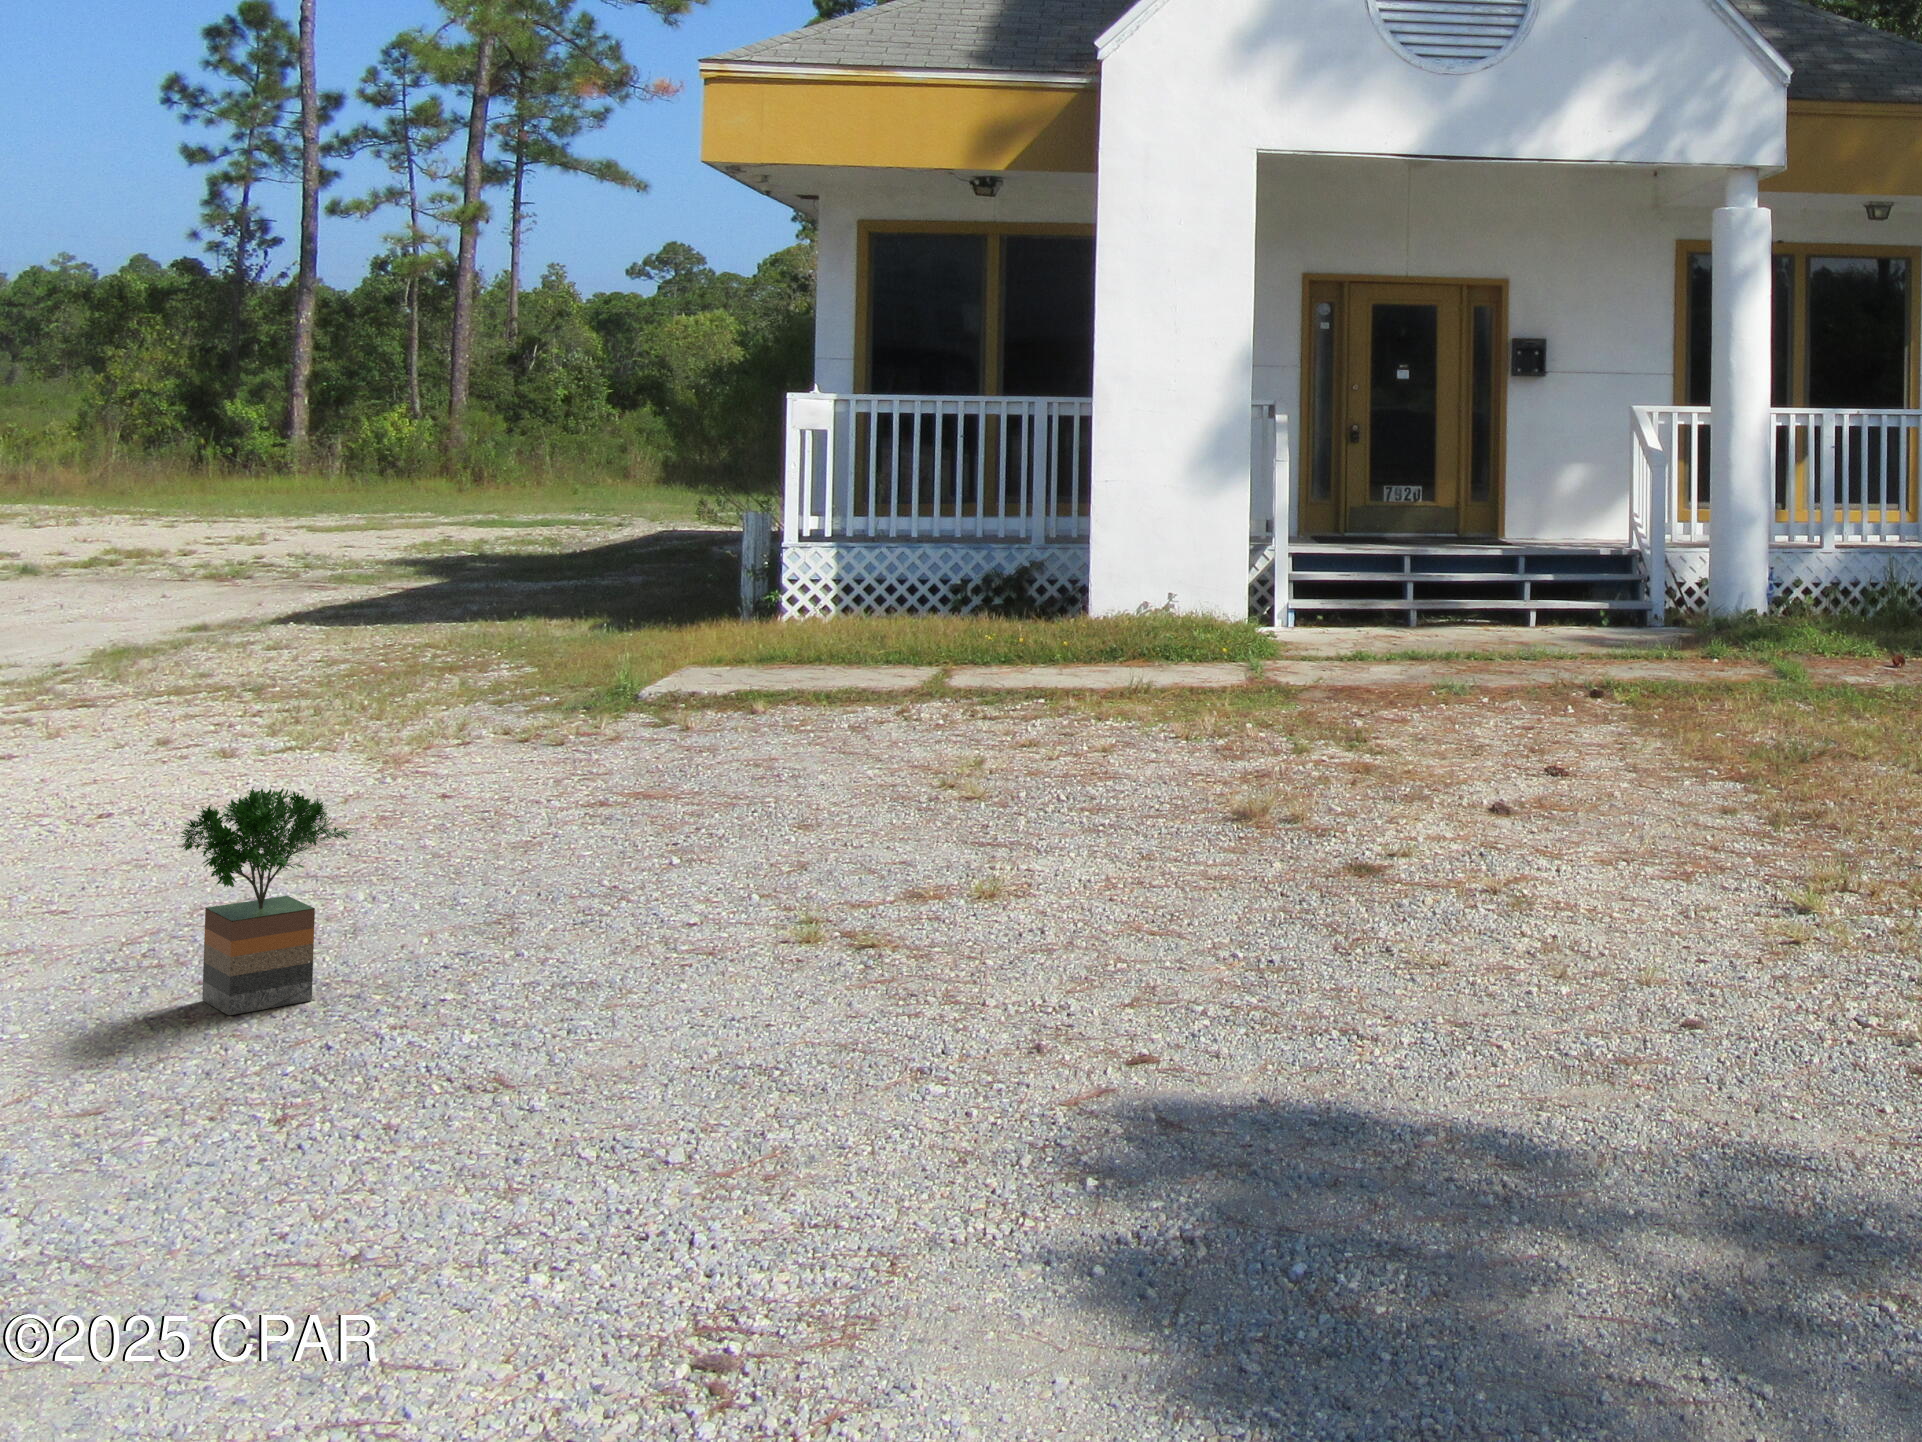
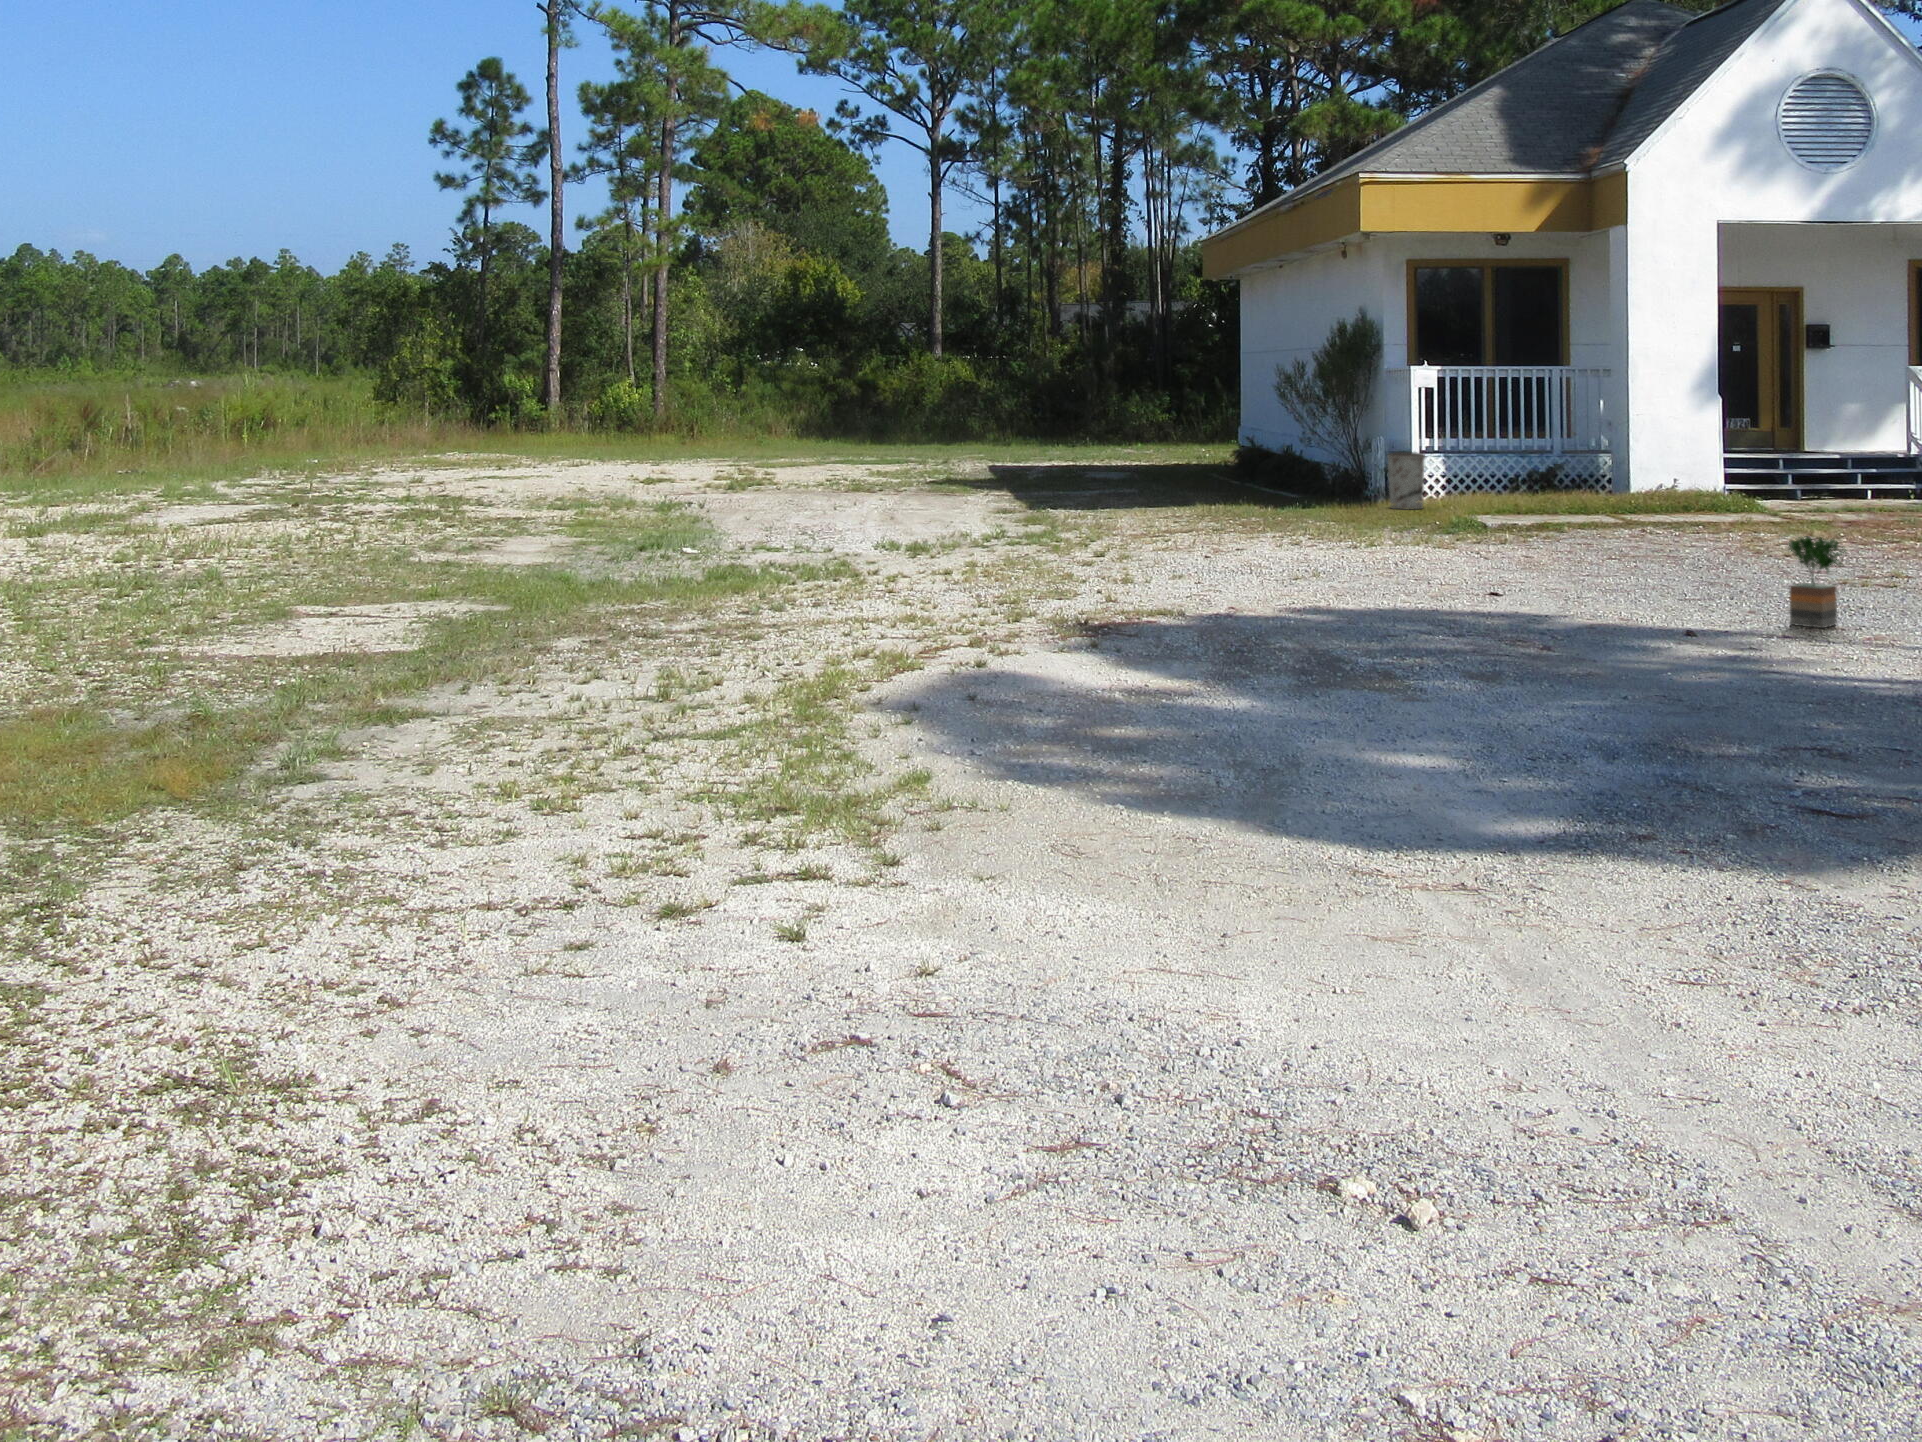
trash can: none [717,537,782,636] -> present [1387,452,1425,510]

